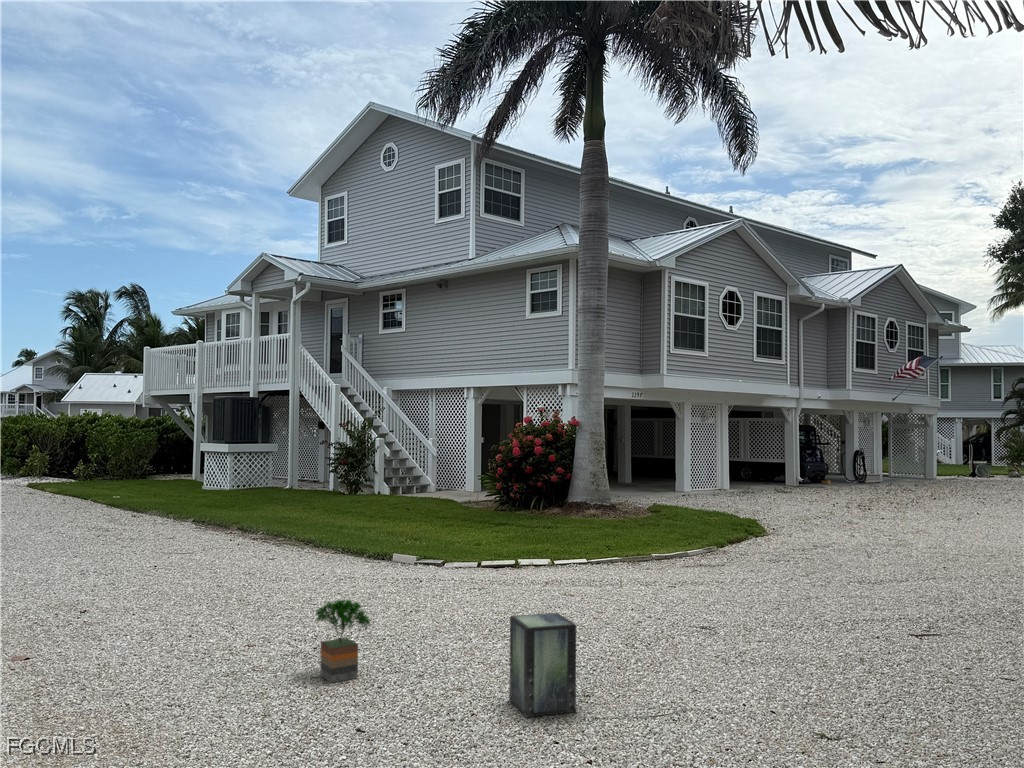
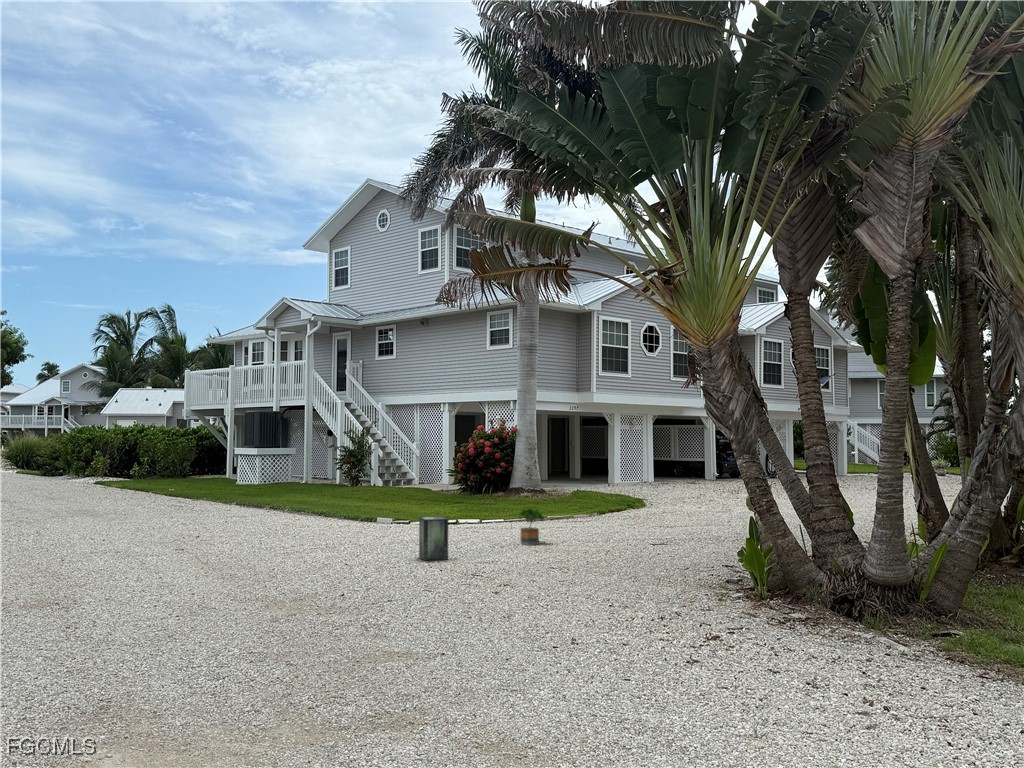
potted tree: present [316,600,370,683] -> present [518,509,544,545]

